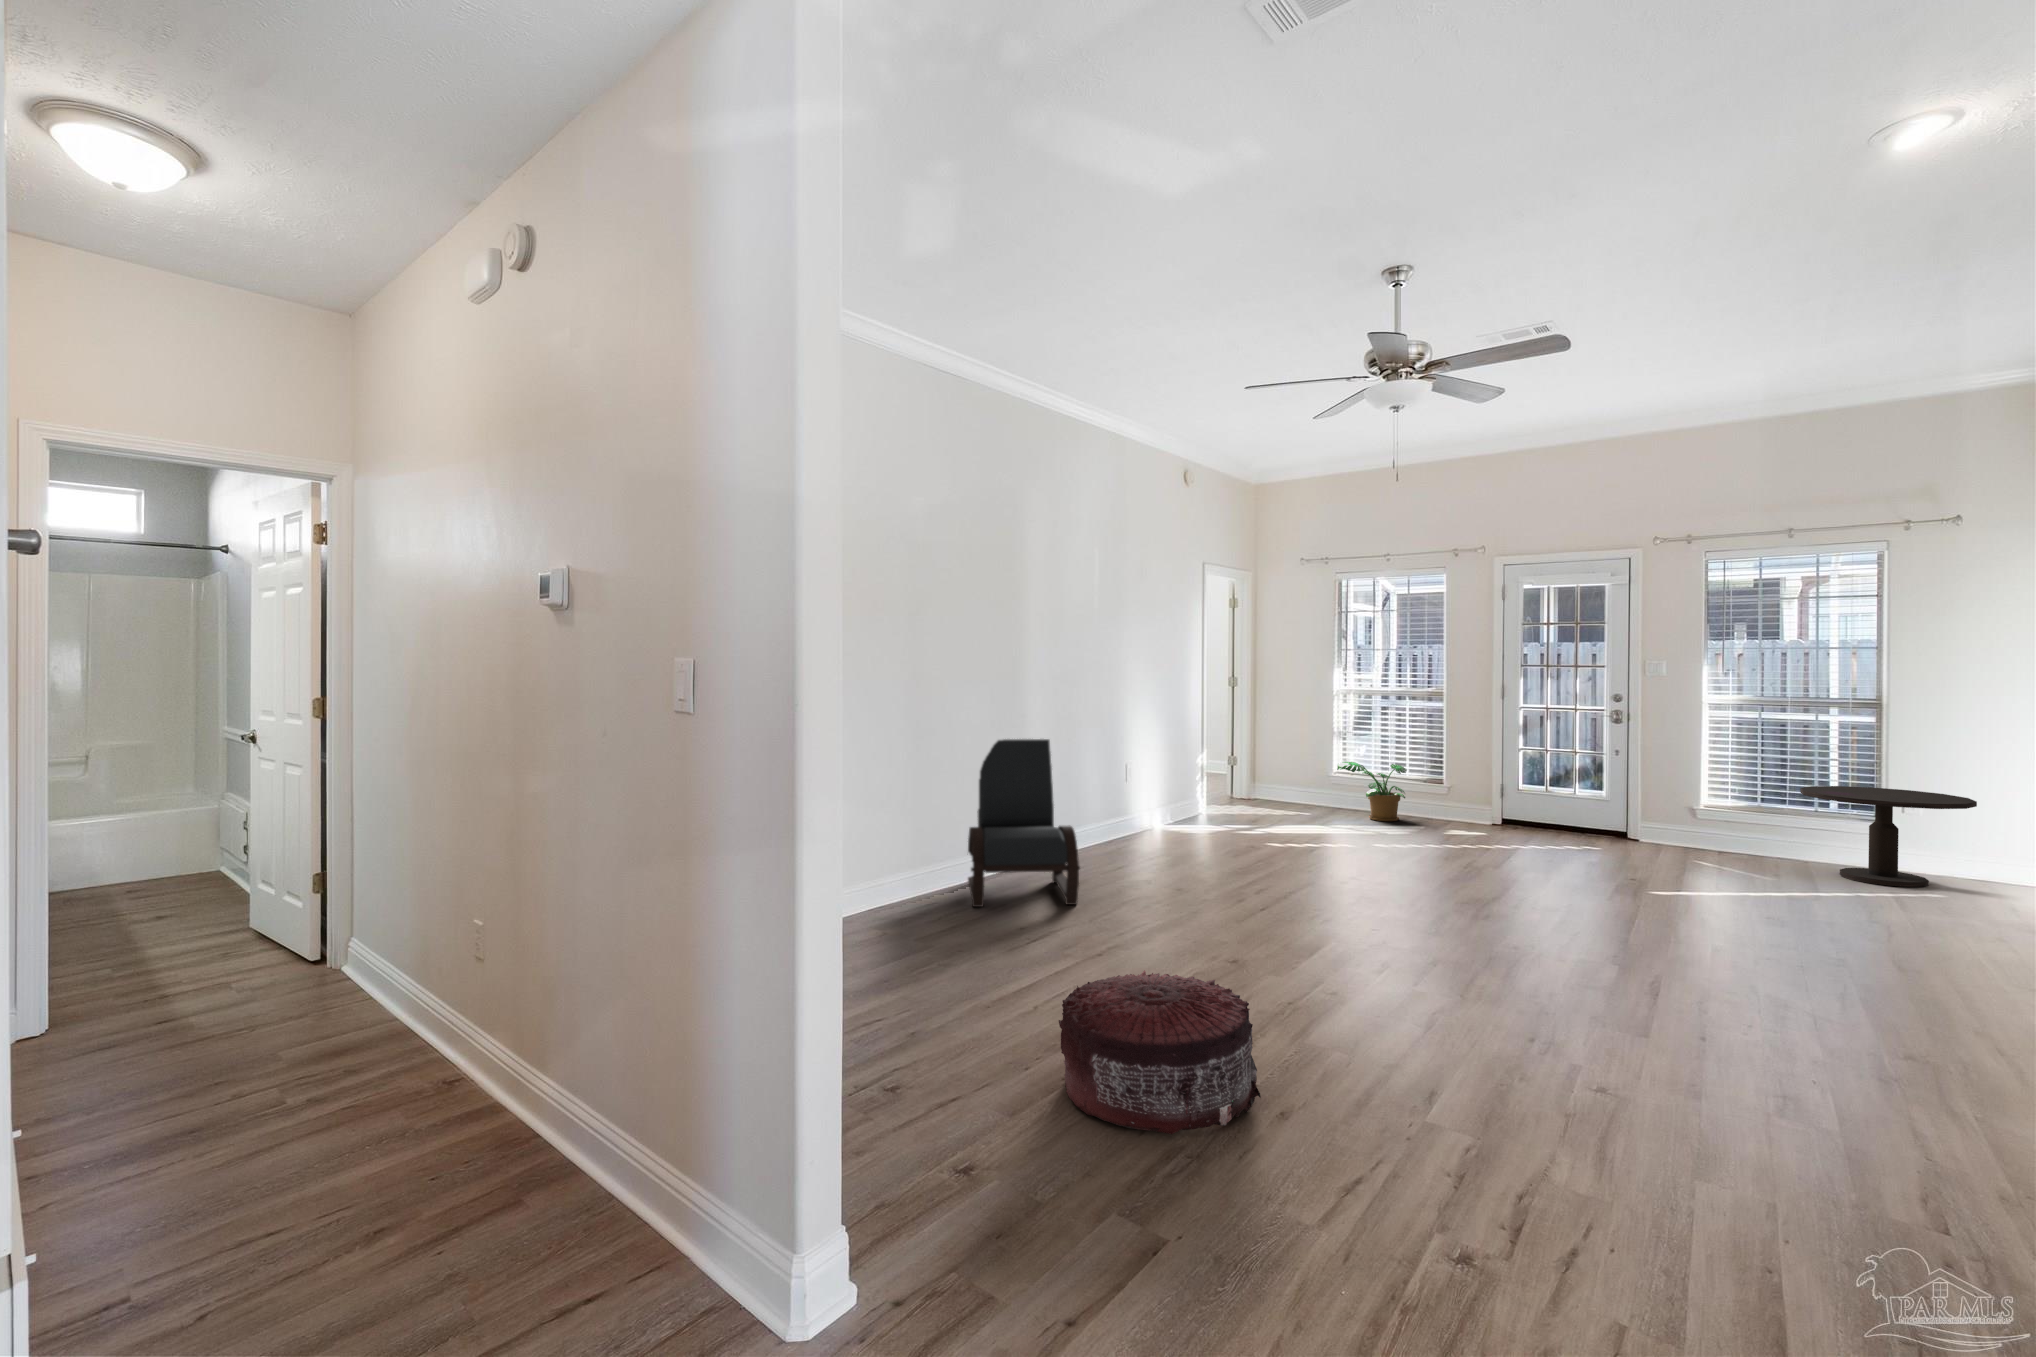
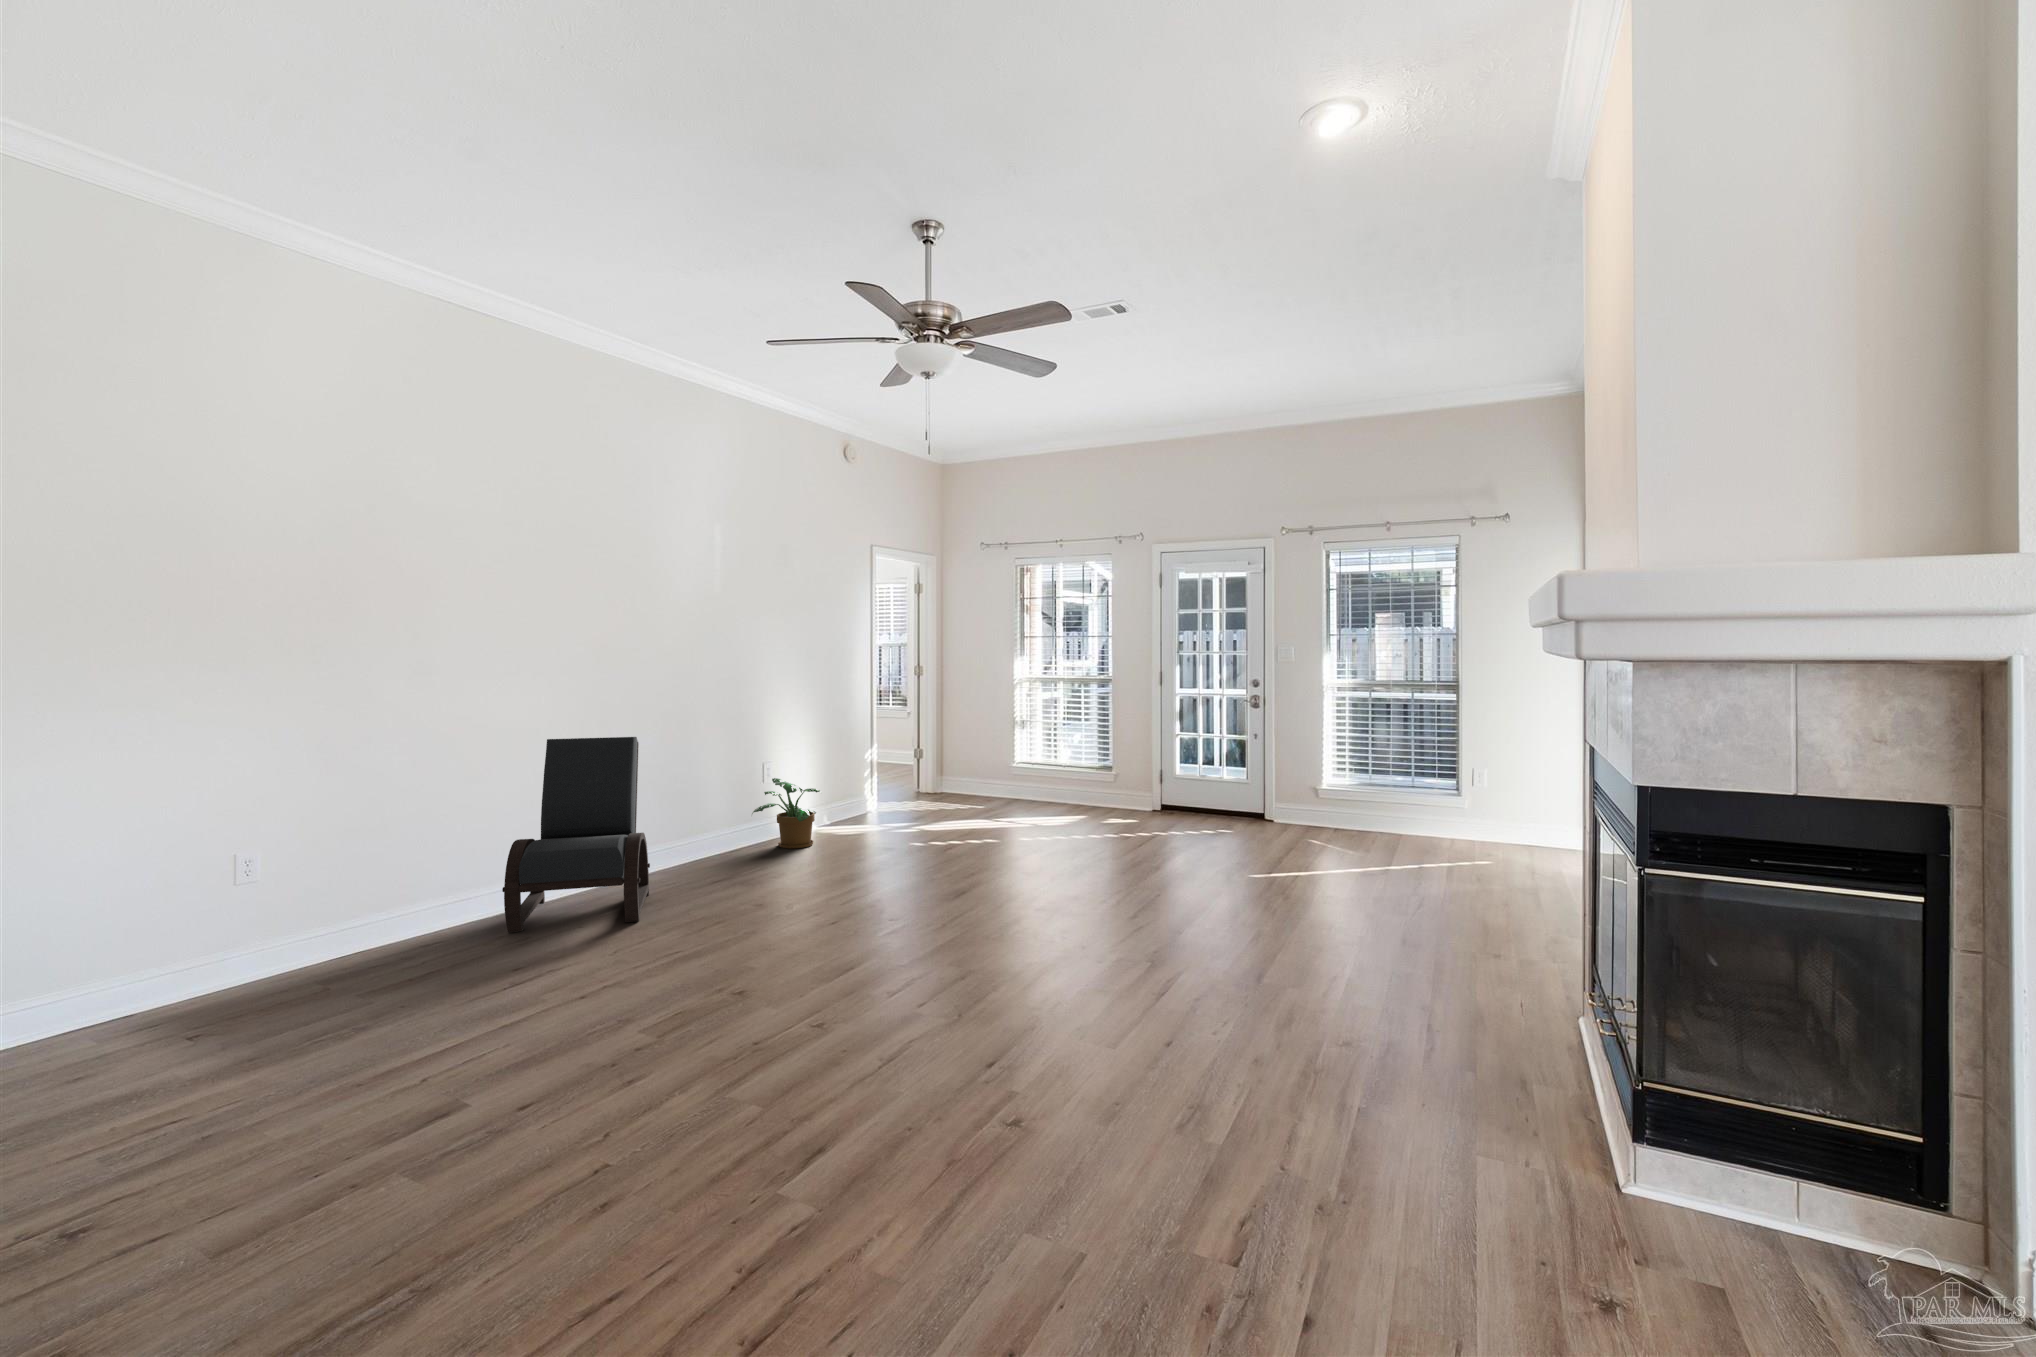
potted plant: present [1337,762,1407,821] -> present [752,778,821,848]
side table: present [1800,786,1977,887] -> none [1392,762,1522,854]
pouf: present [1059,971,1261,1134] -> none [358,1013,625,1228]

